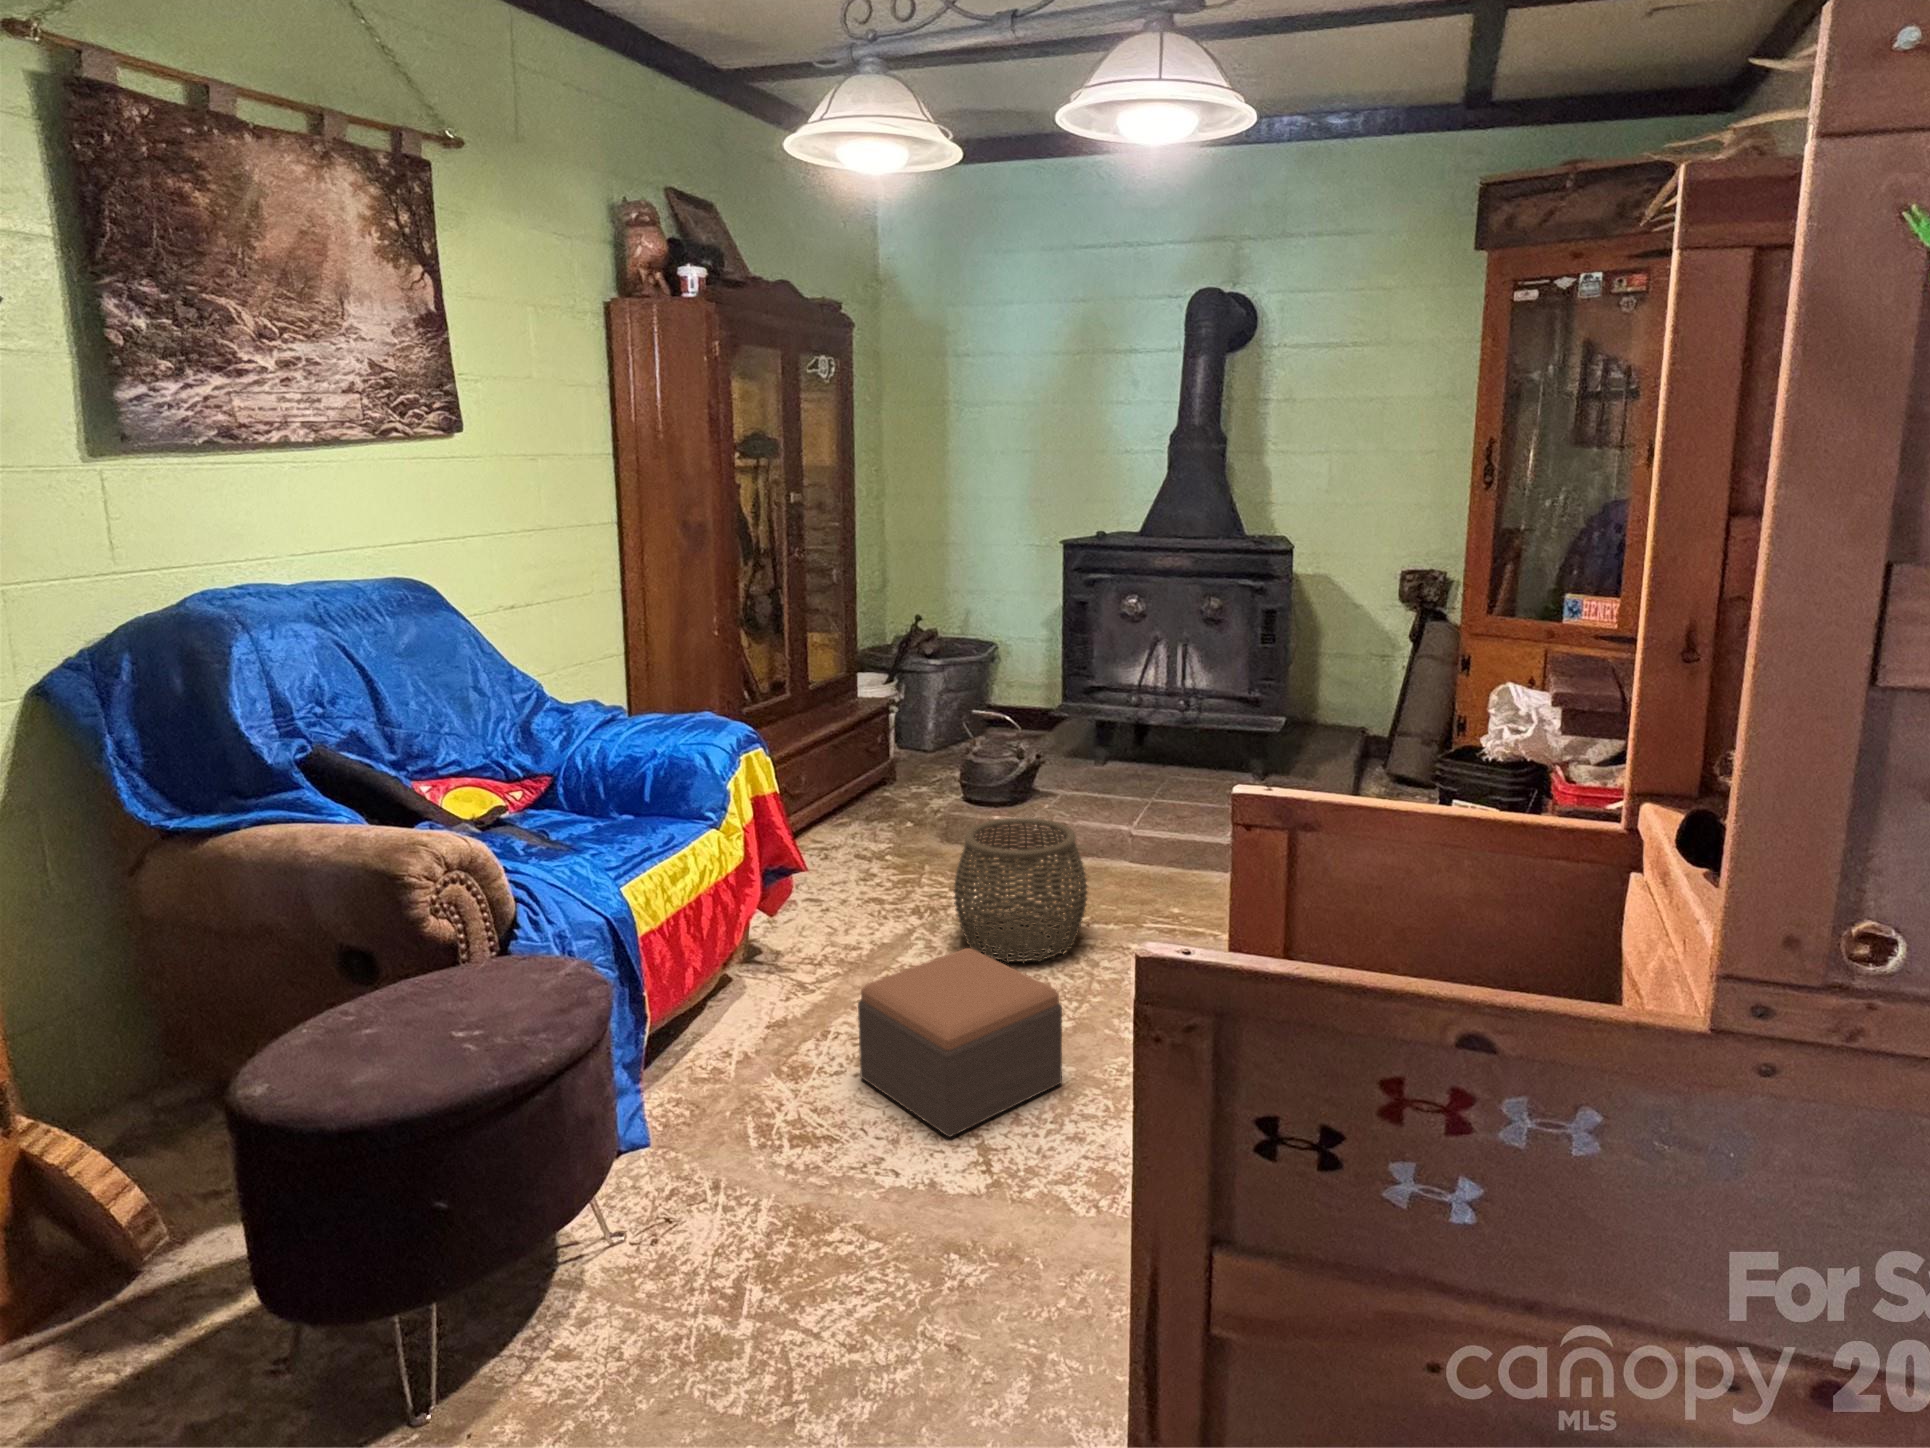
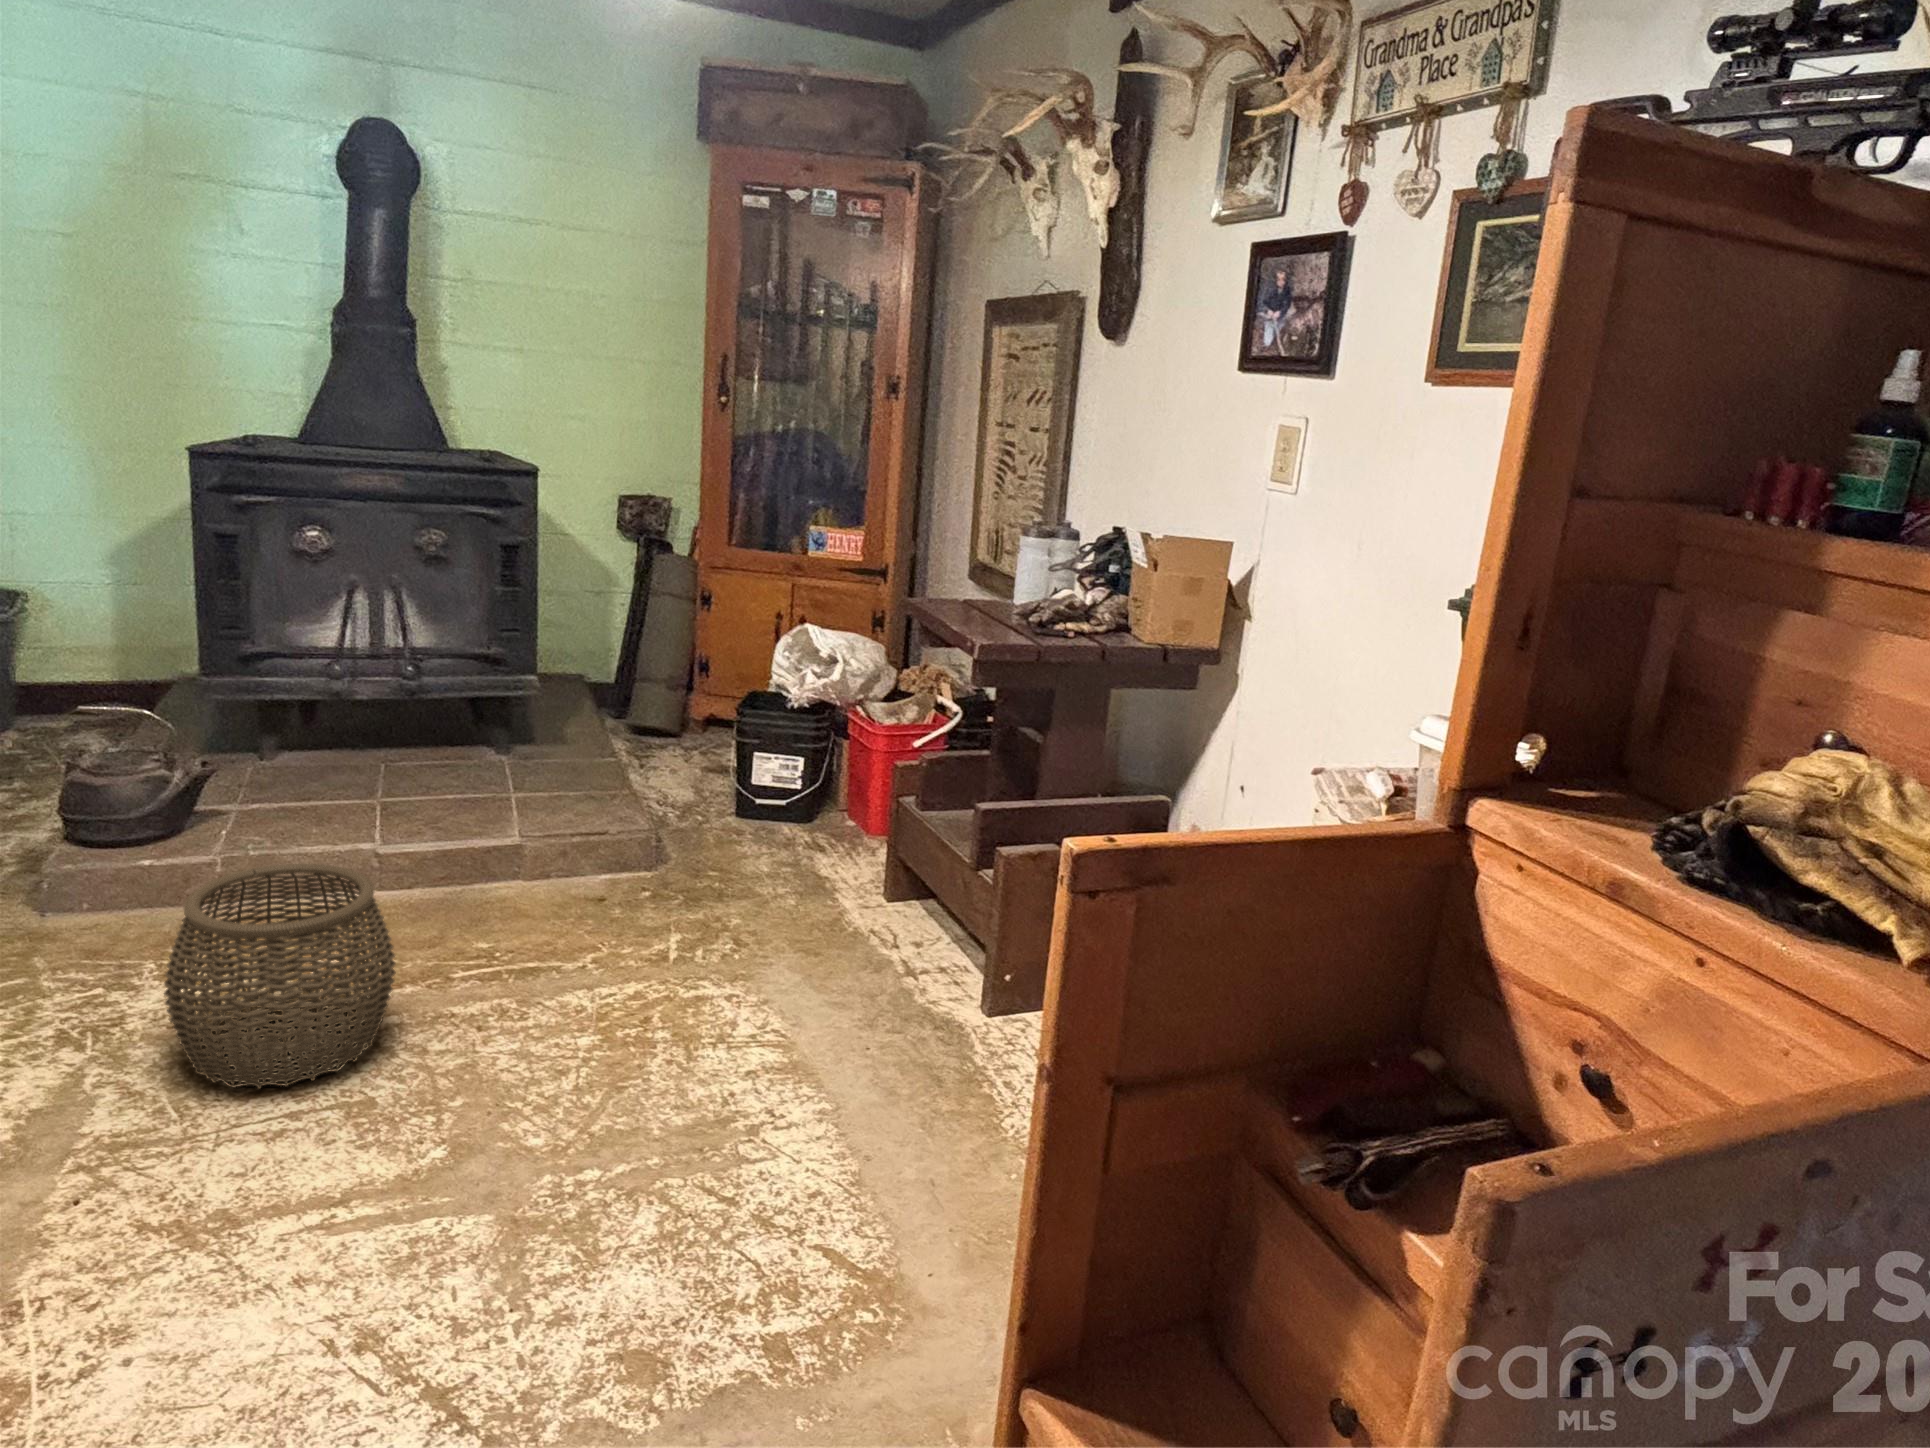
footstool: present [858,948,1062,1137] -> none [134,1094,491,1401]

